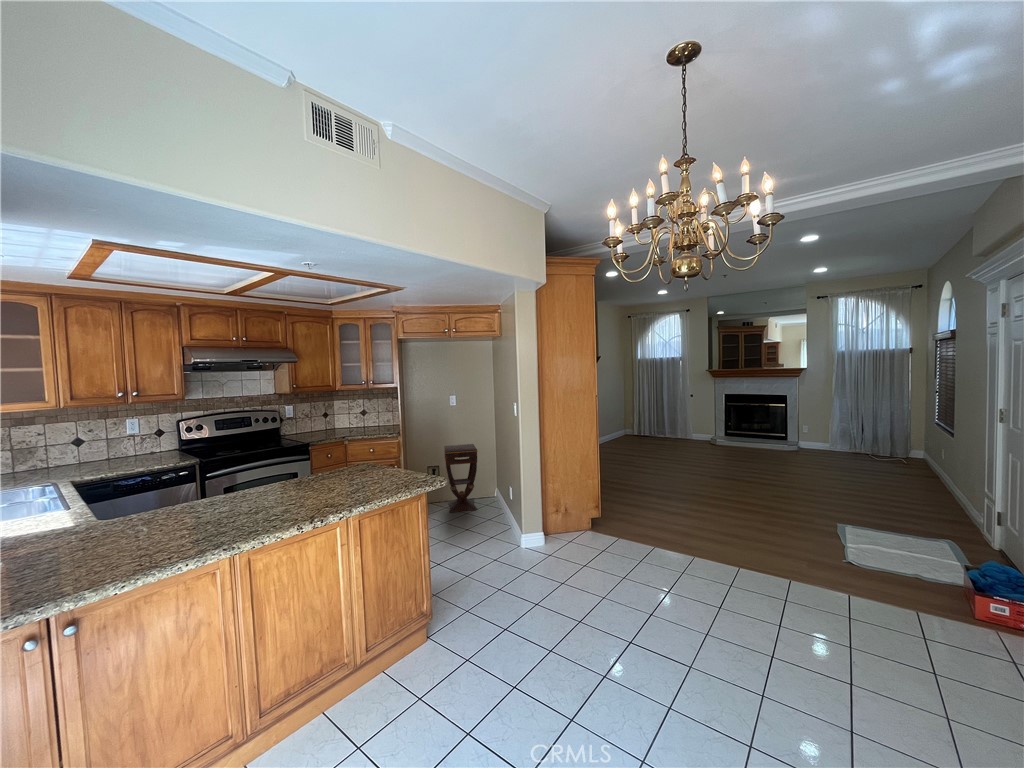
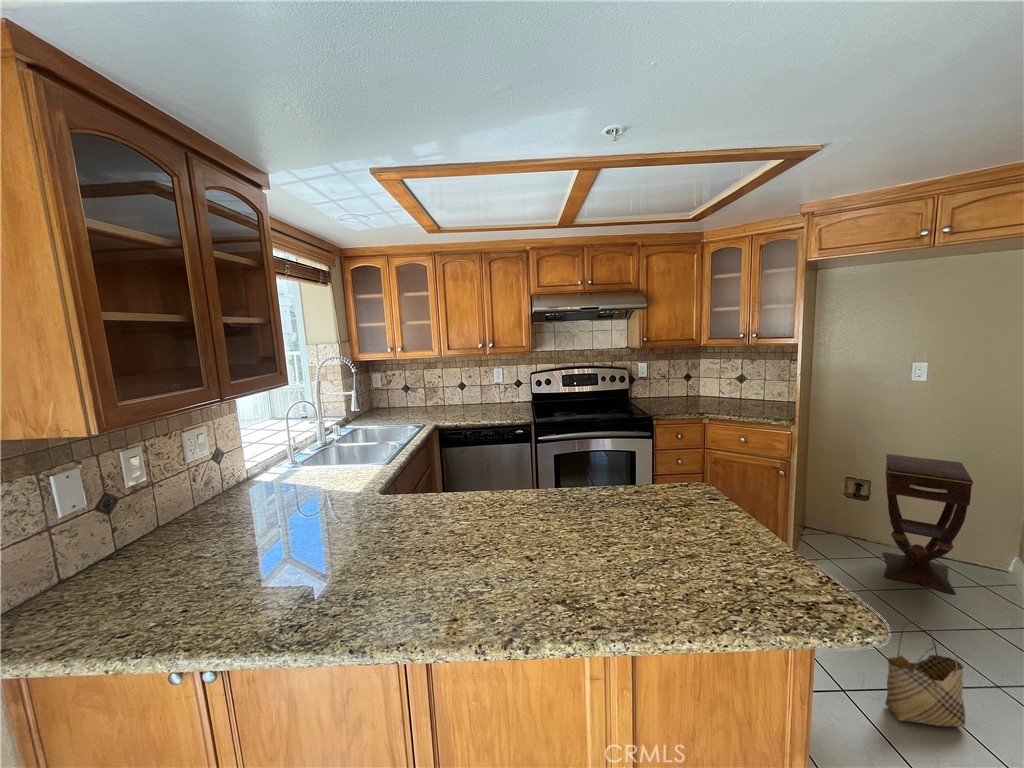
woven basket: none [454,513,483,563] -> present [885,621,965,727]

